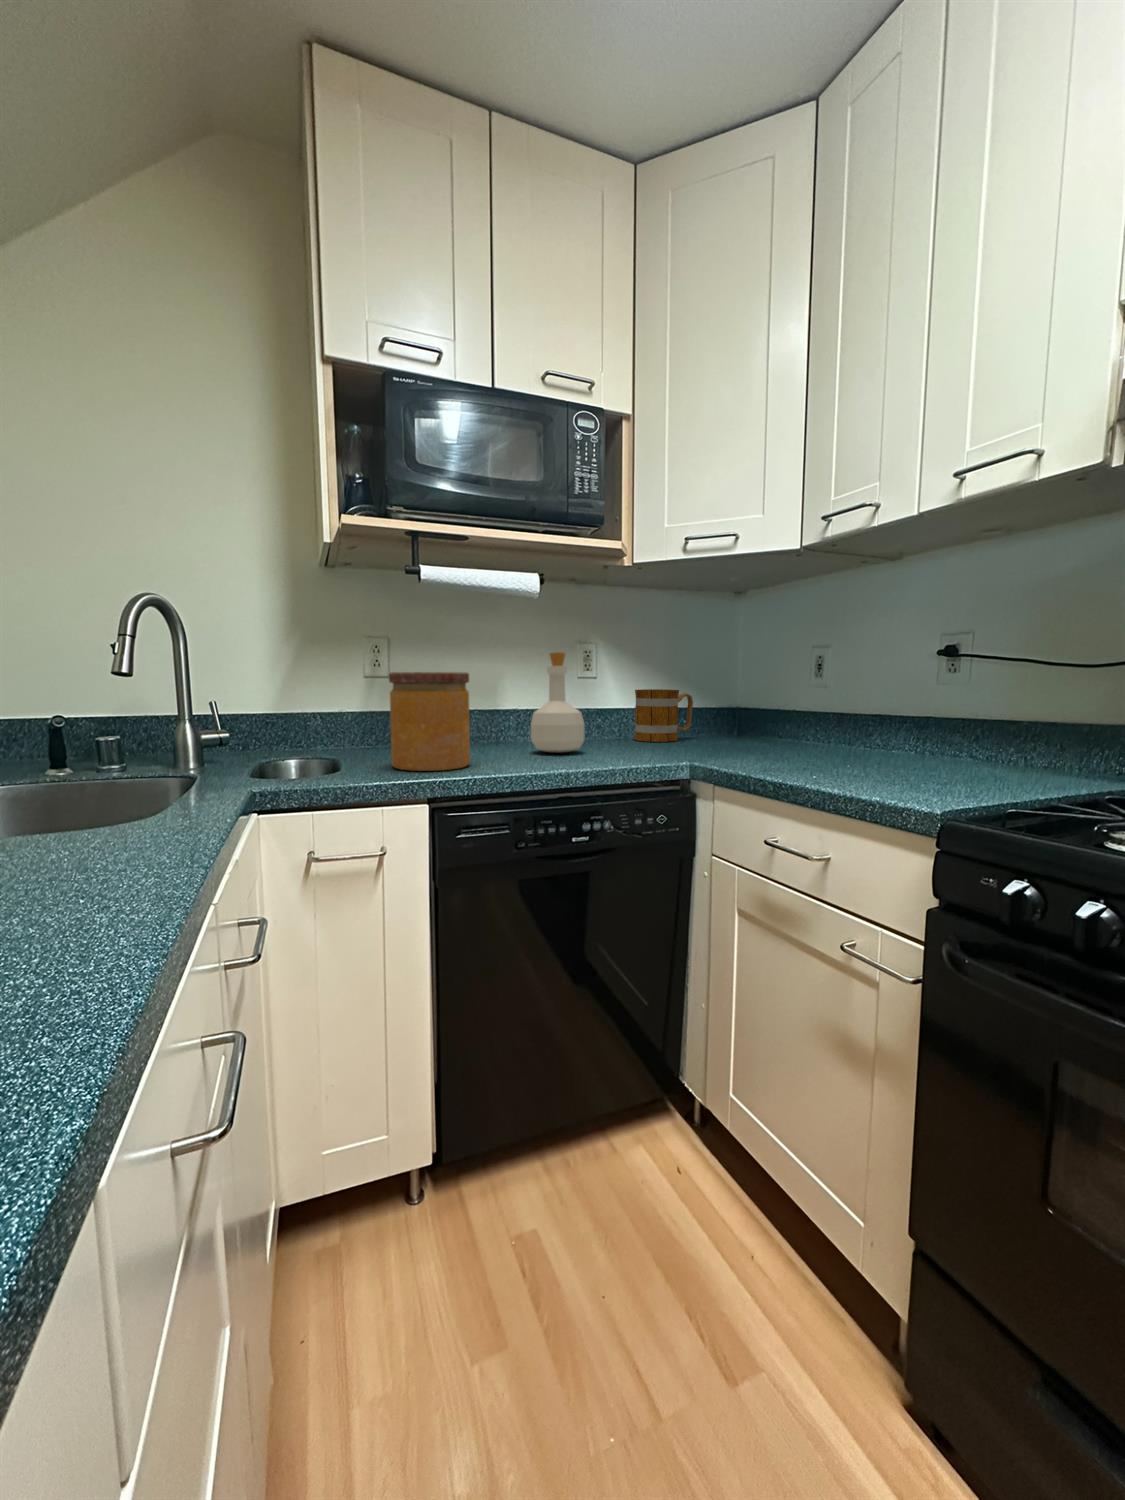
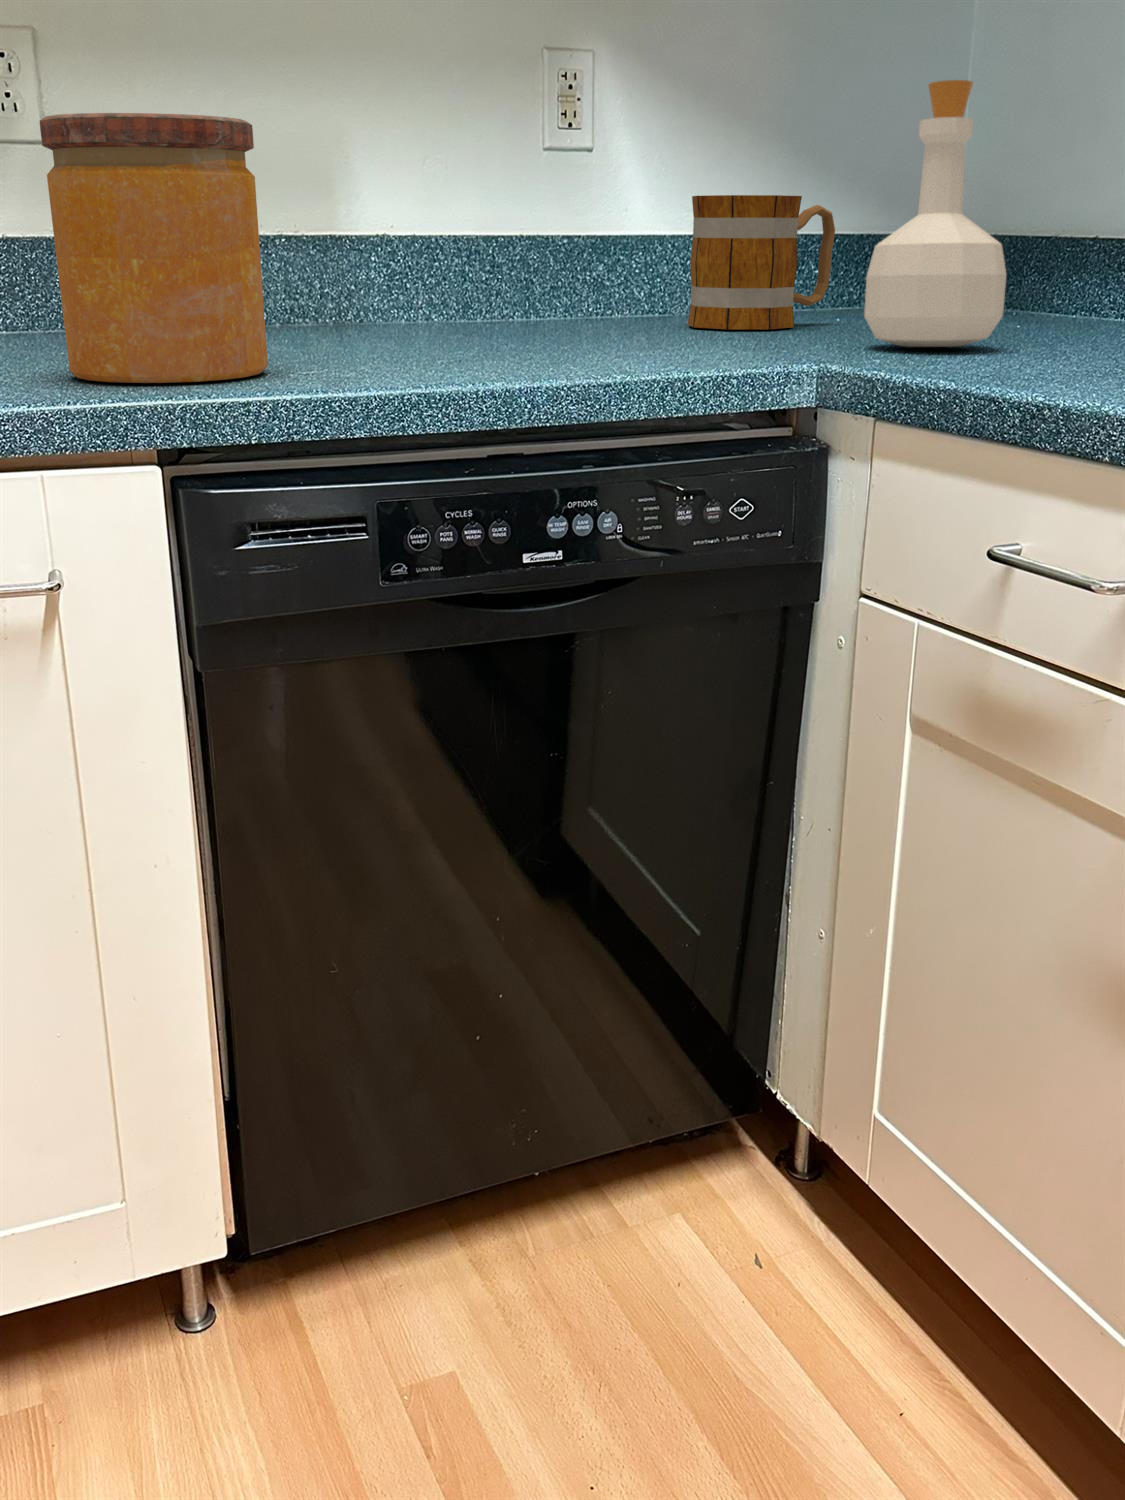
bottle: present [531,652,585,752] -> present [864,80,1006,347]

